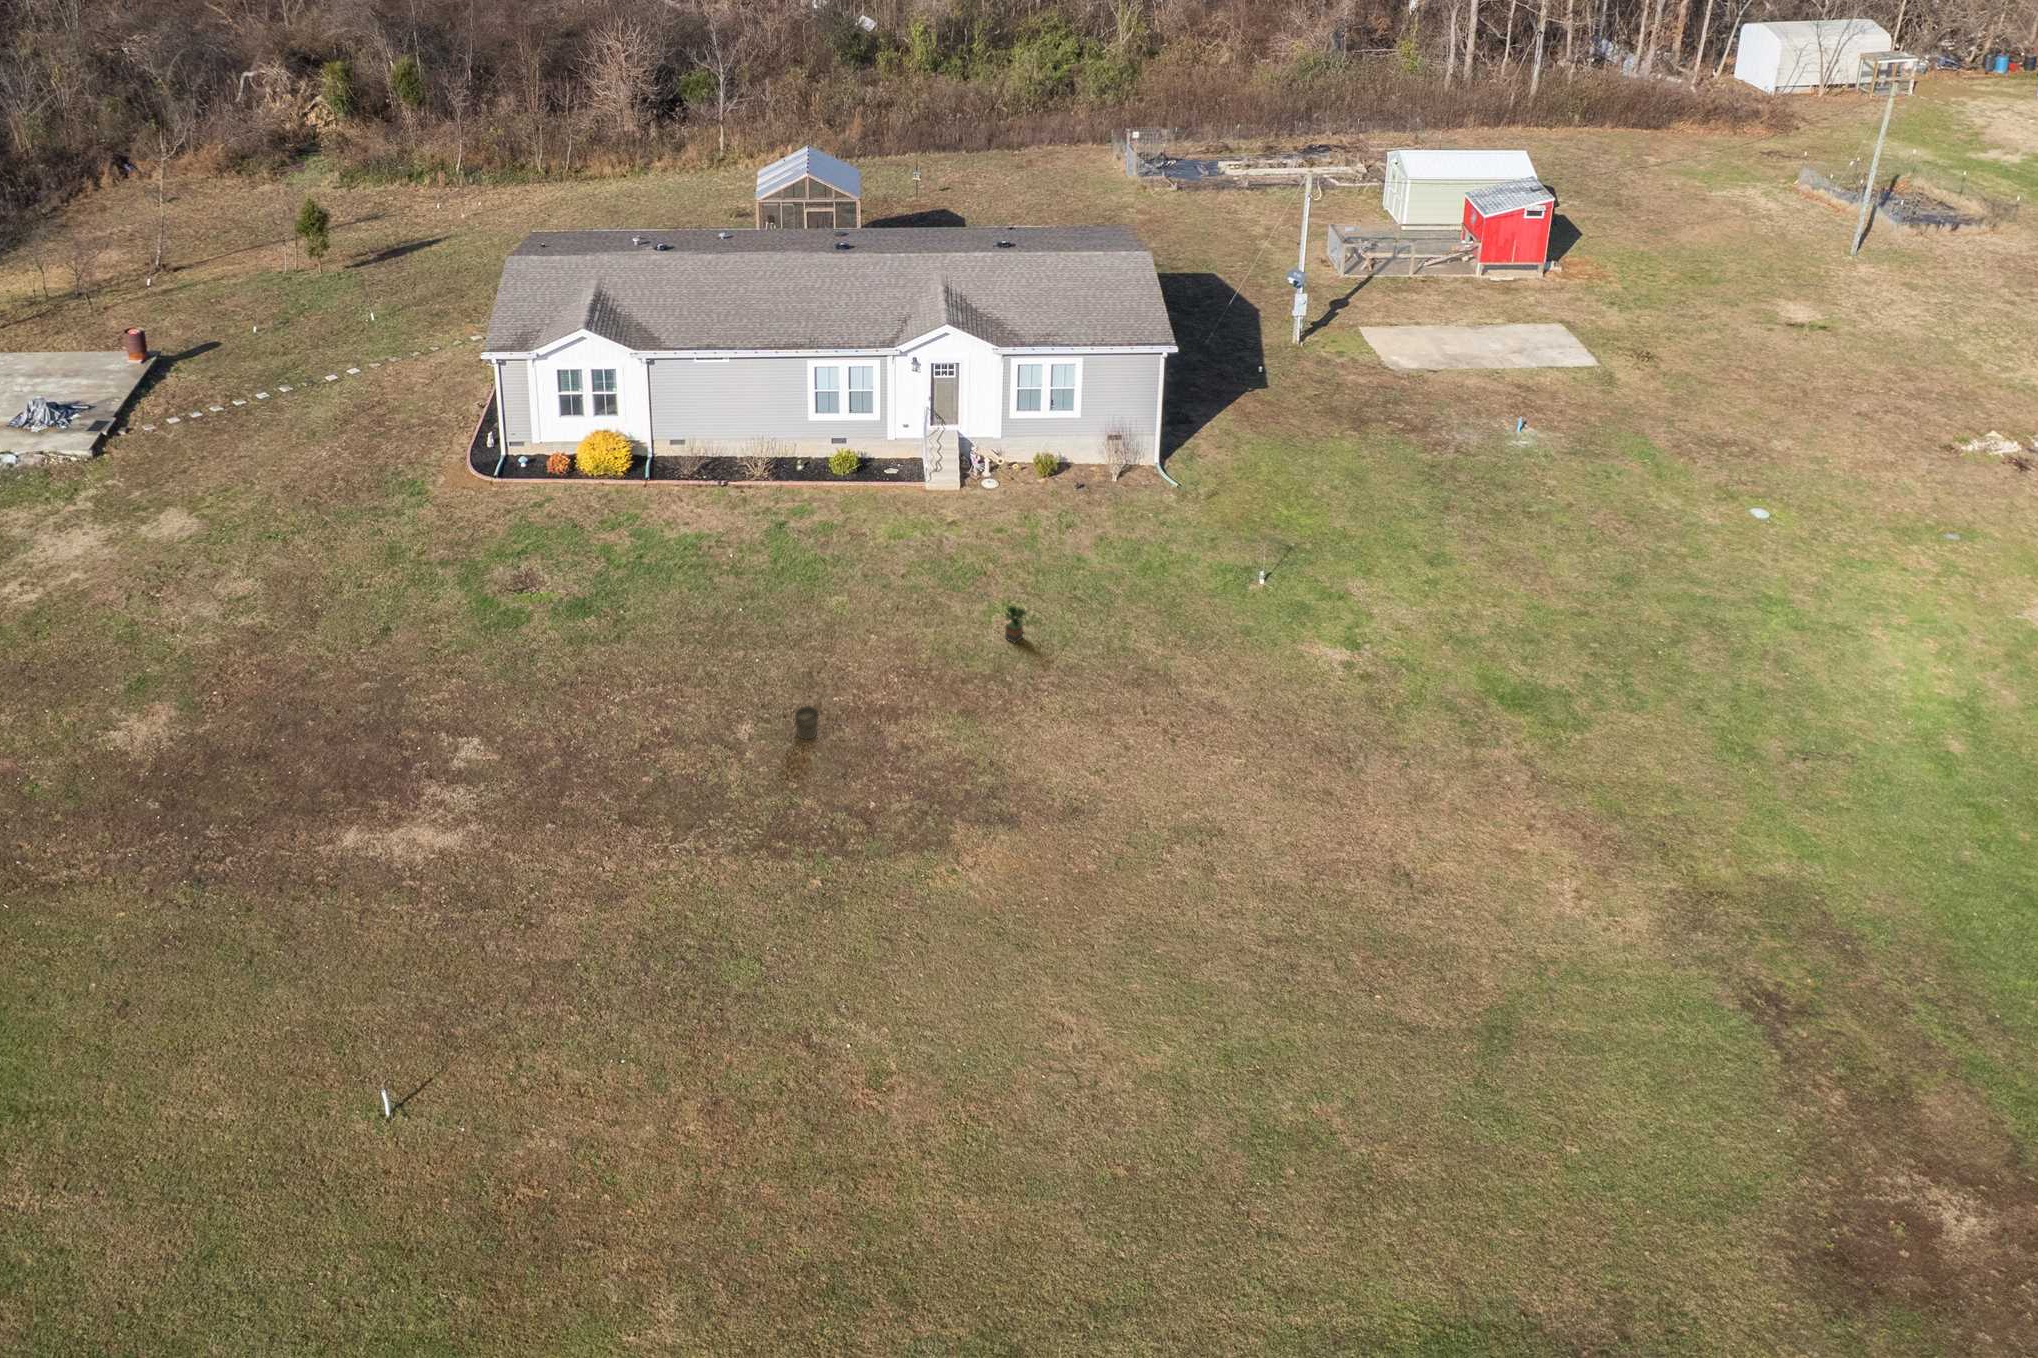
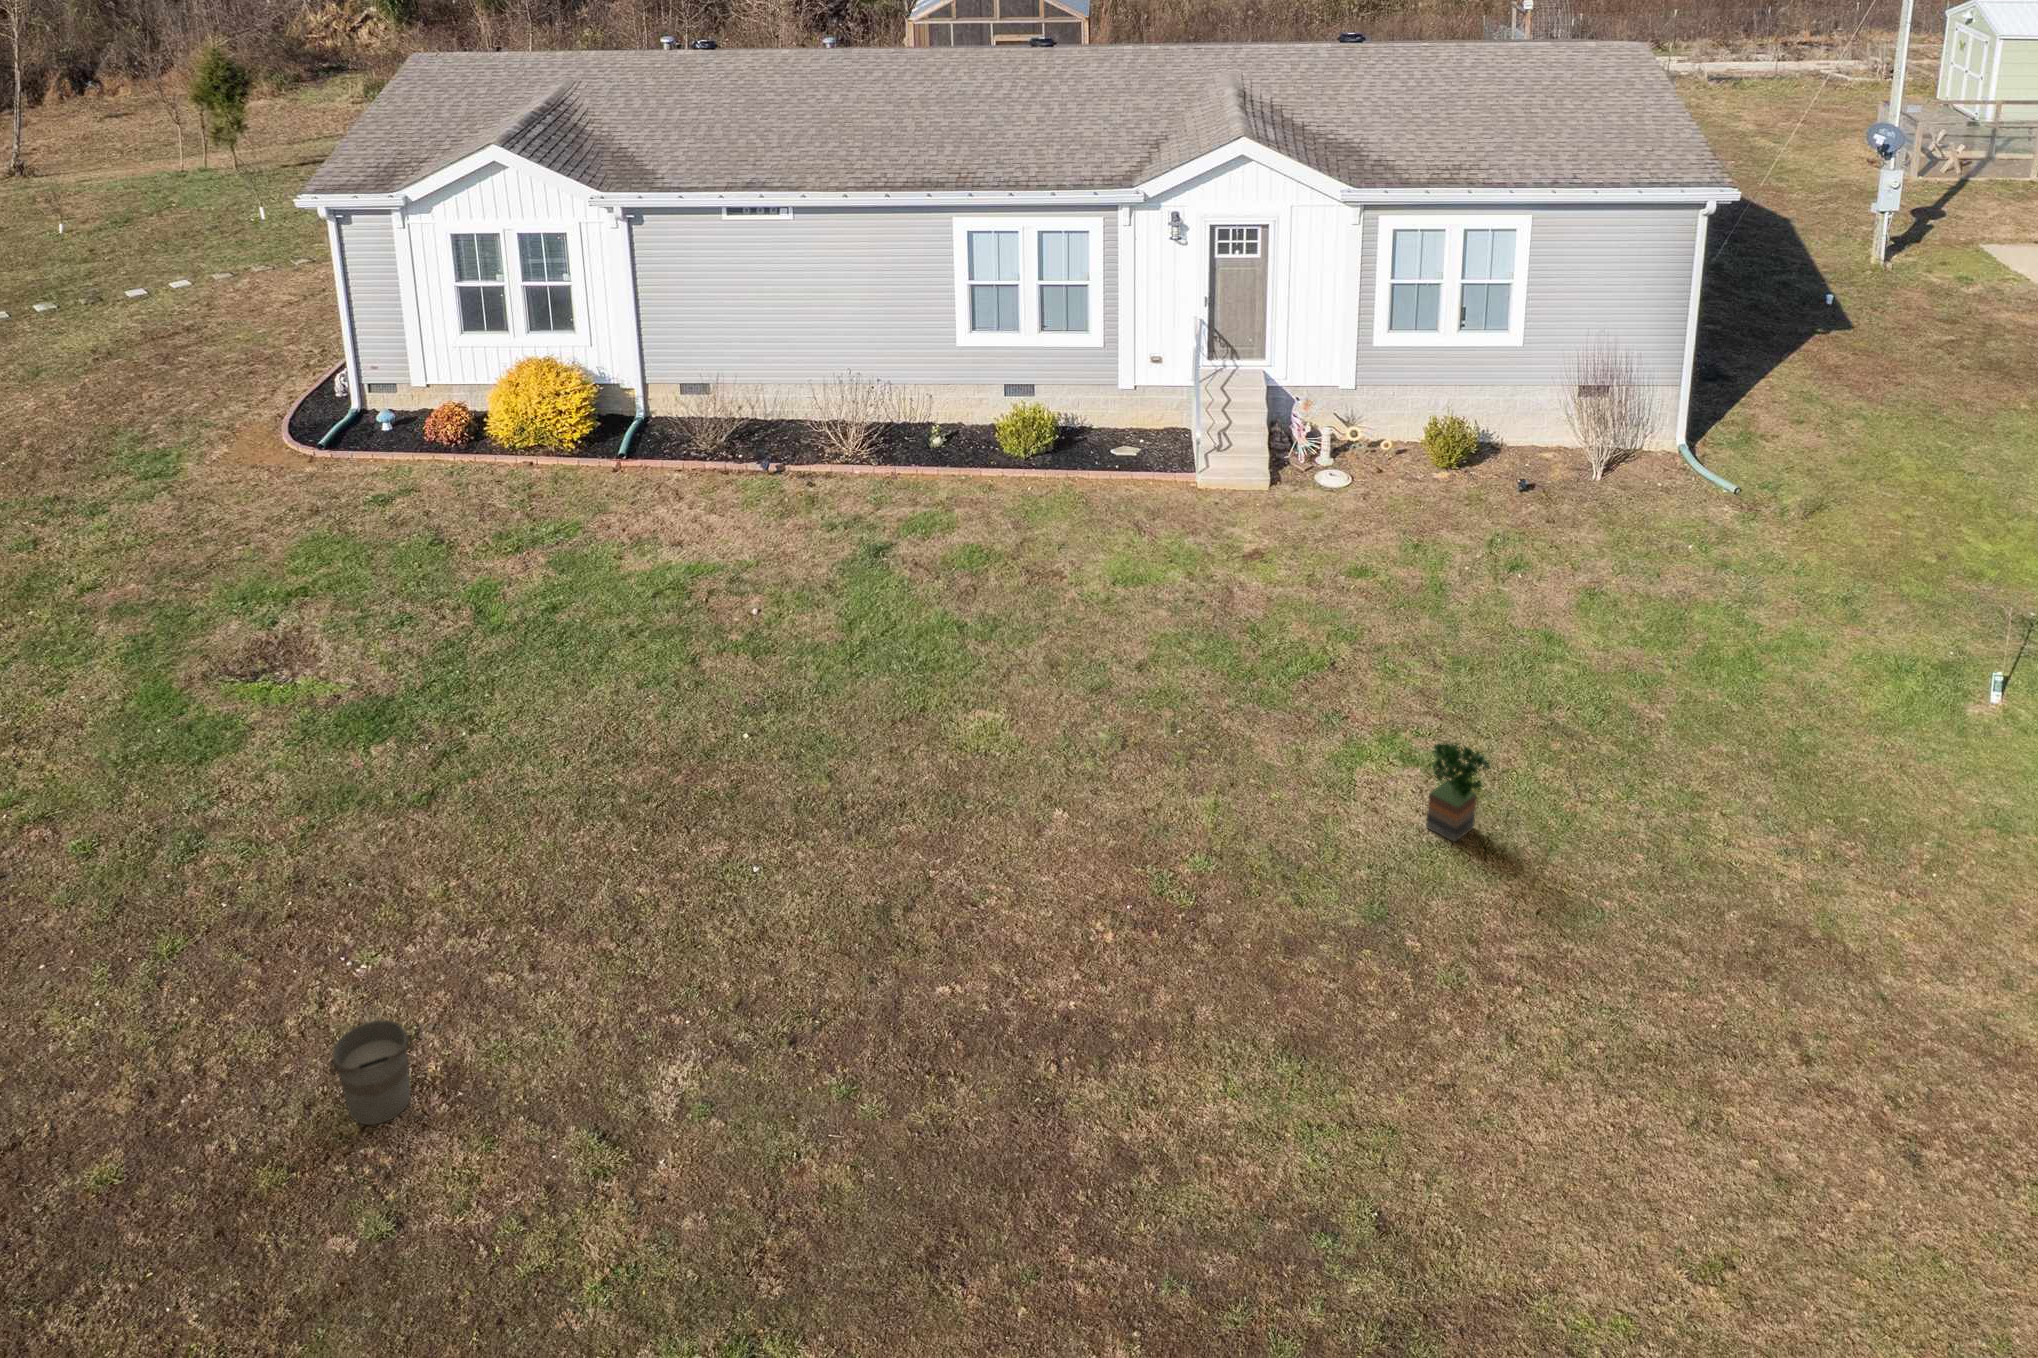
bucket: present [795,706,819,739] -> present [330,1020,414,1125]

